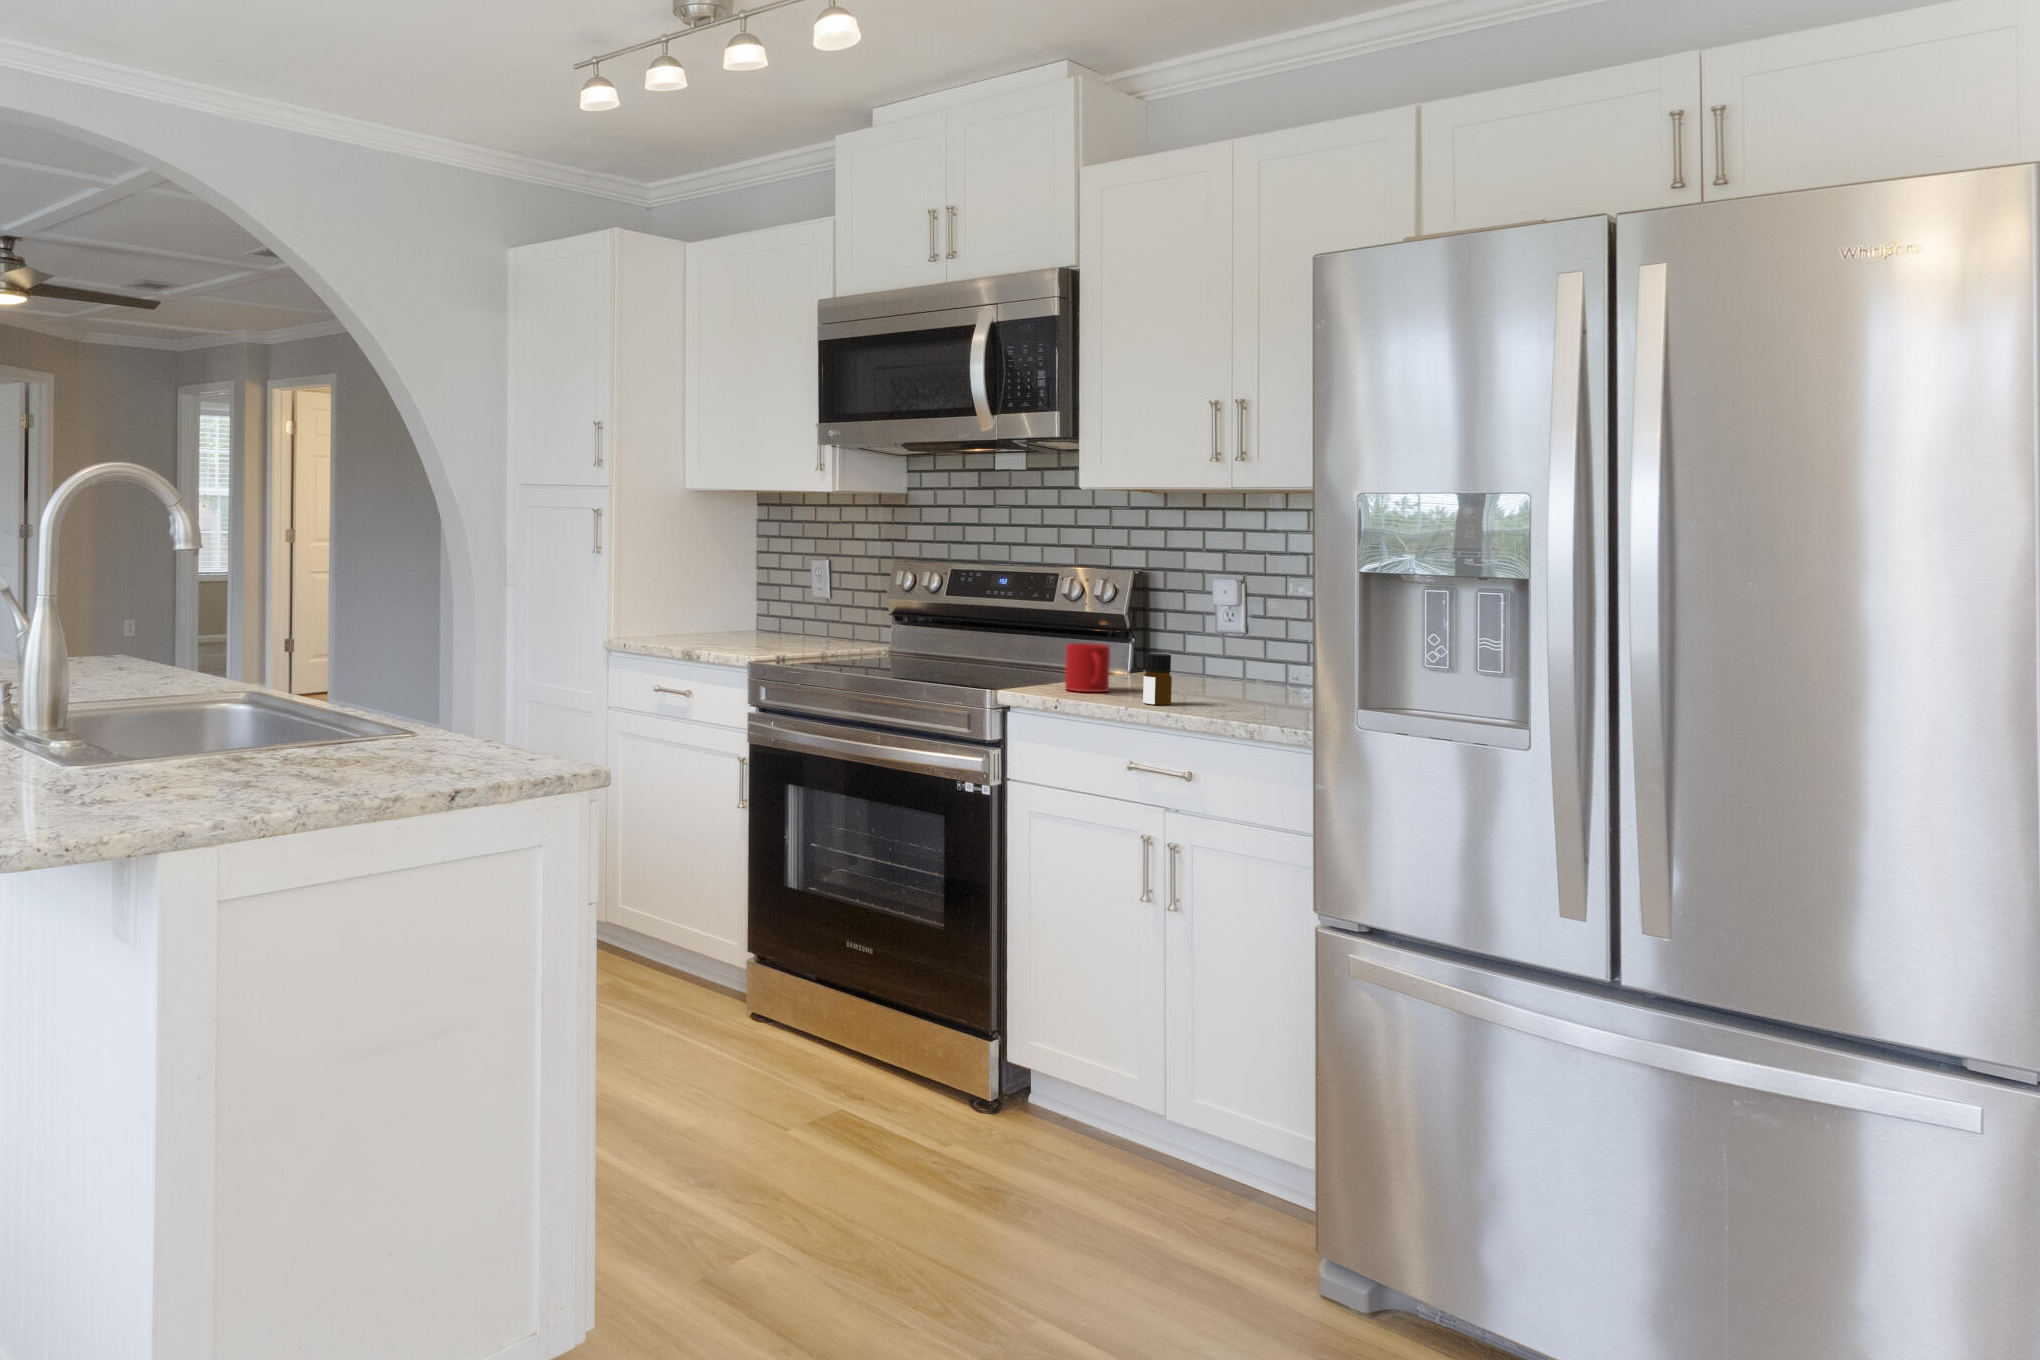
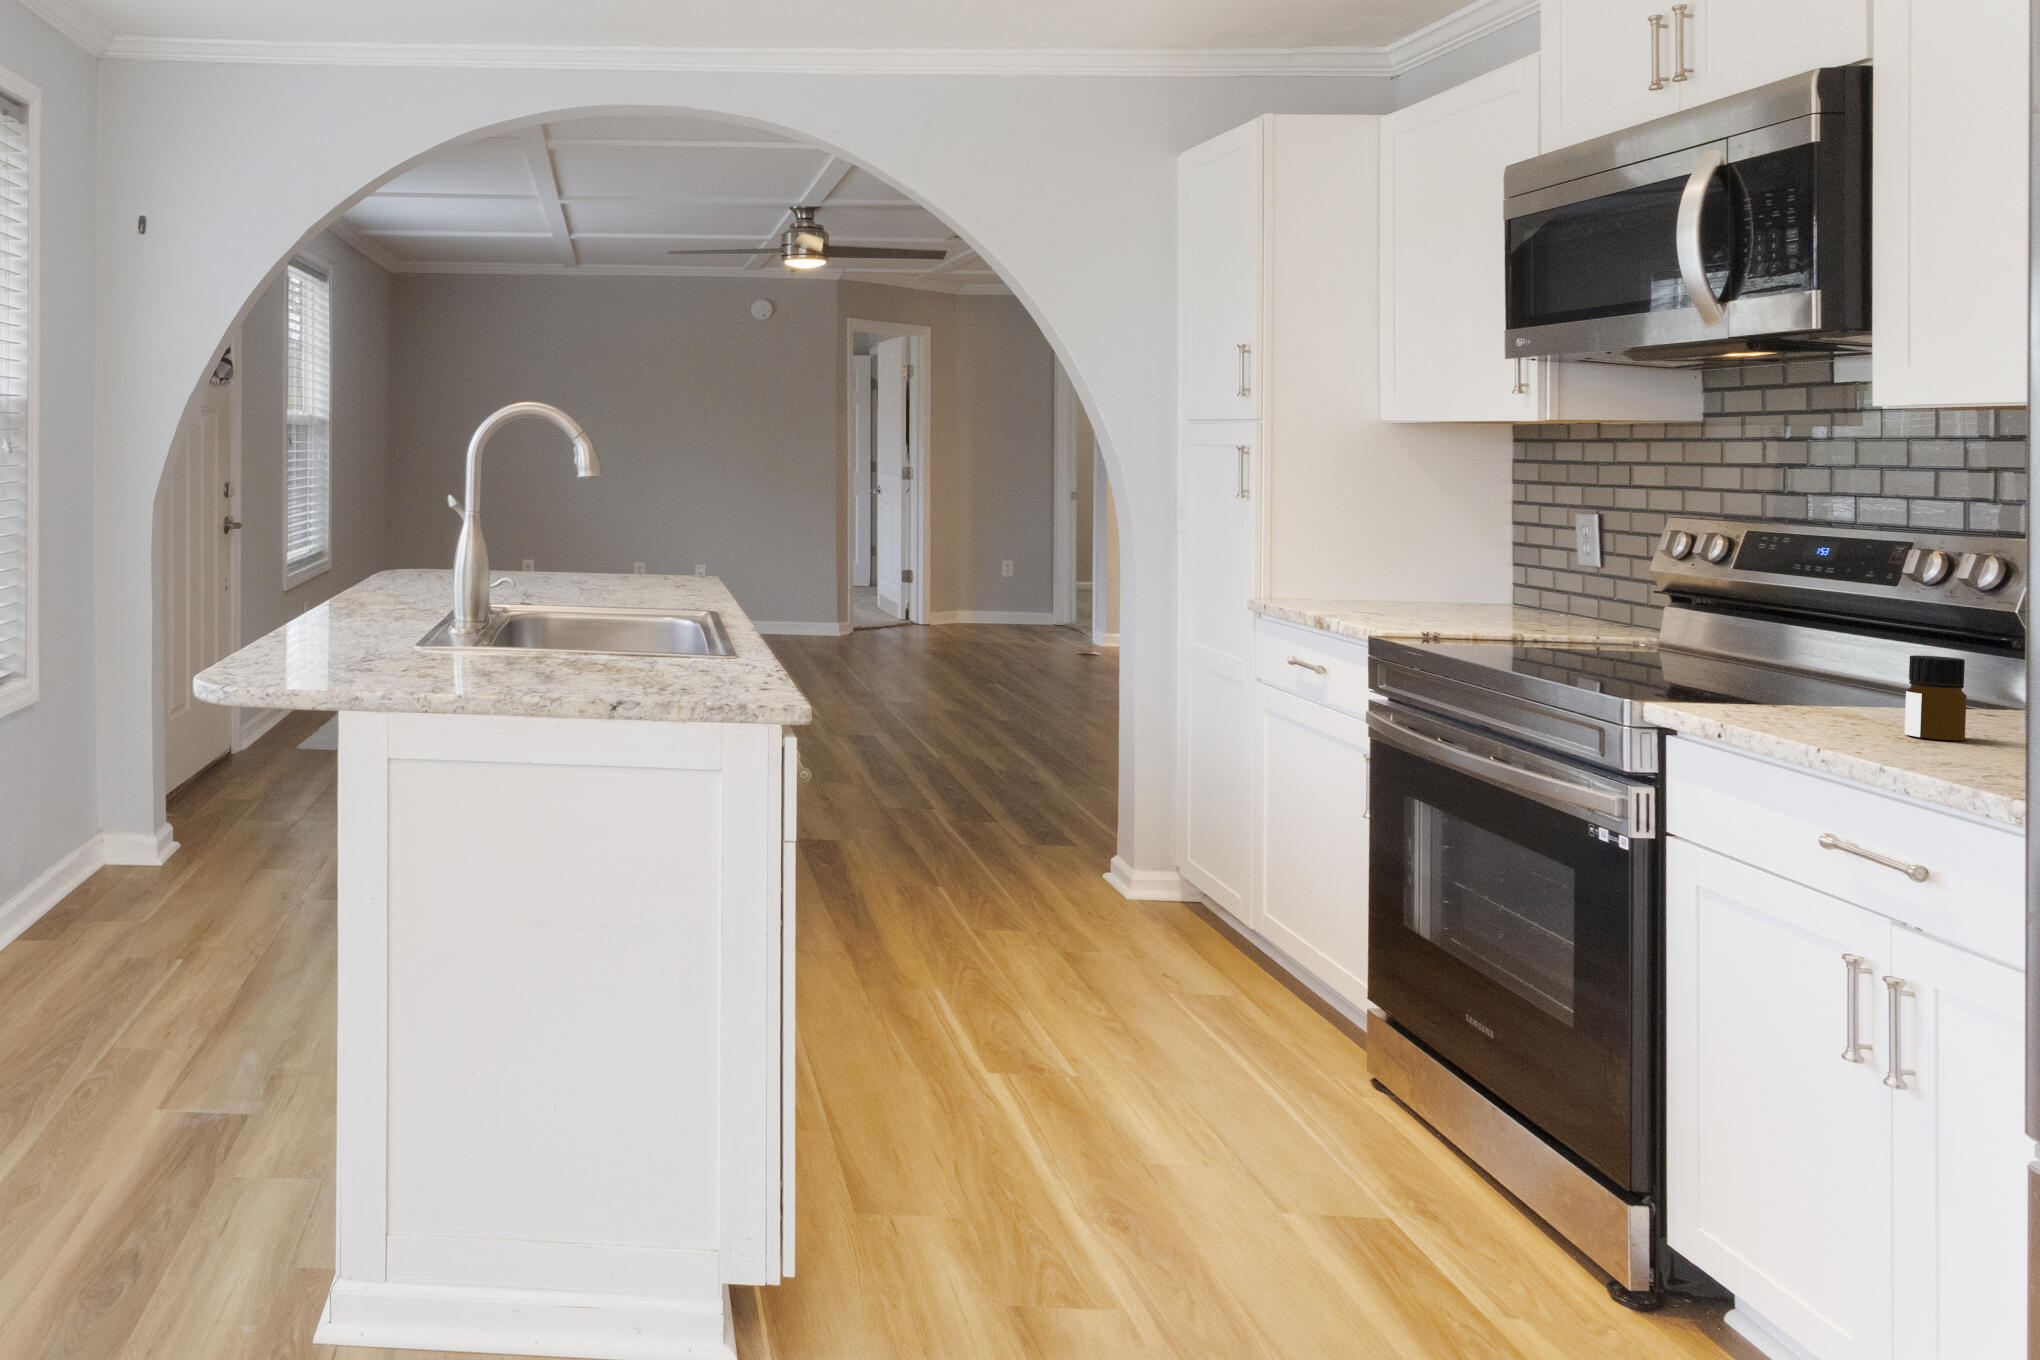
mug: present [1065,643,1110,692] -> none [1805,635,1897,714]

